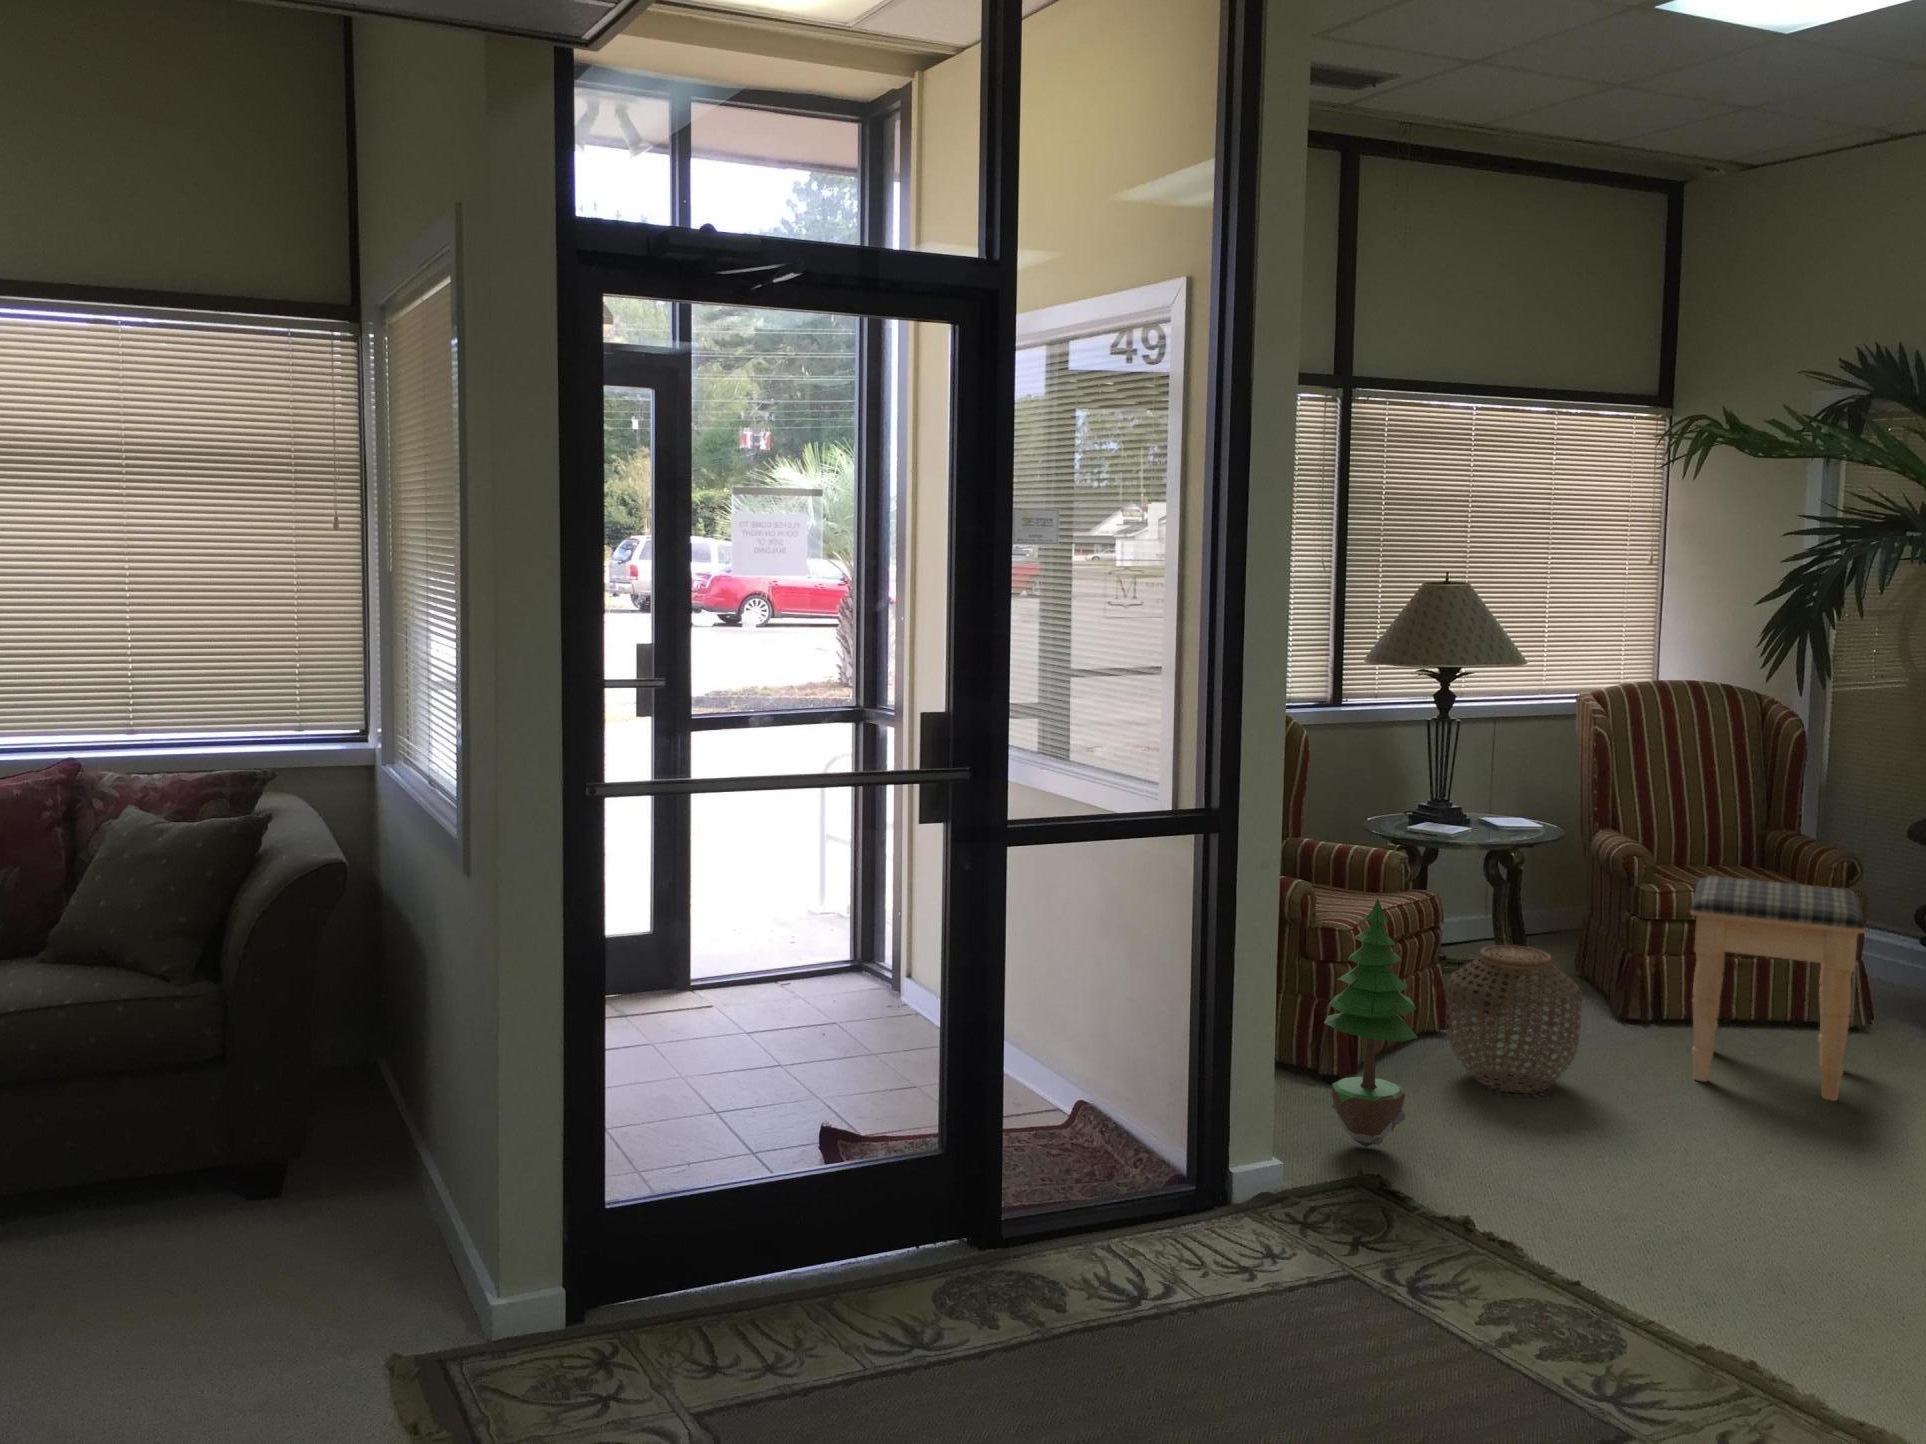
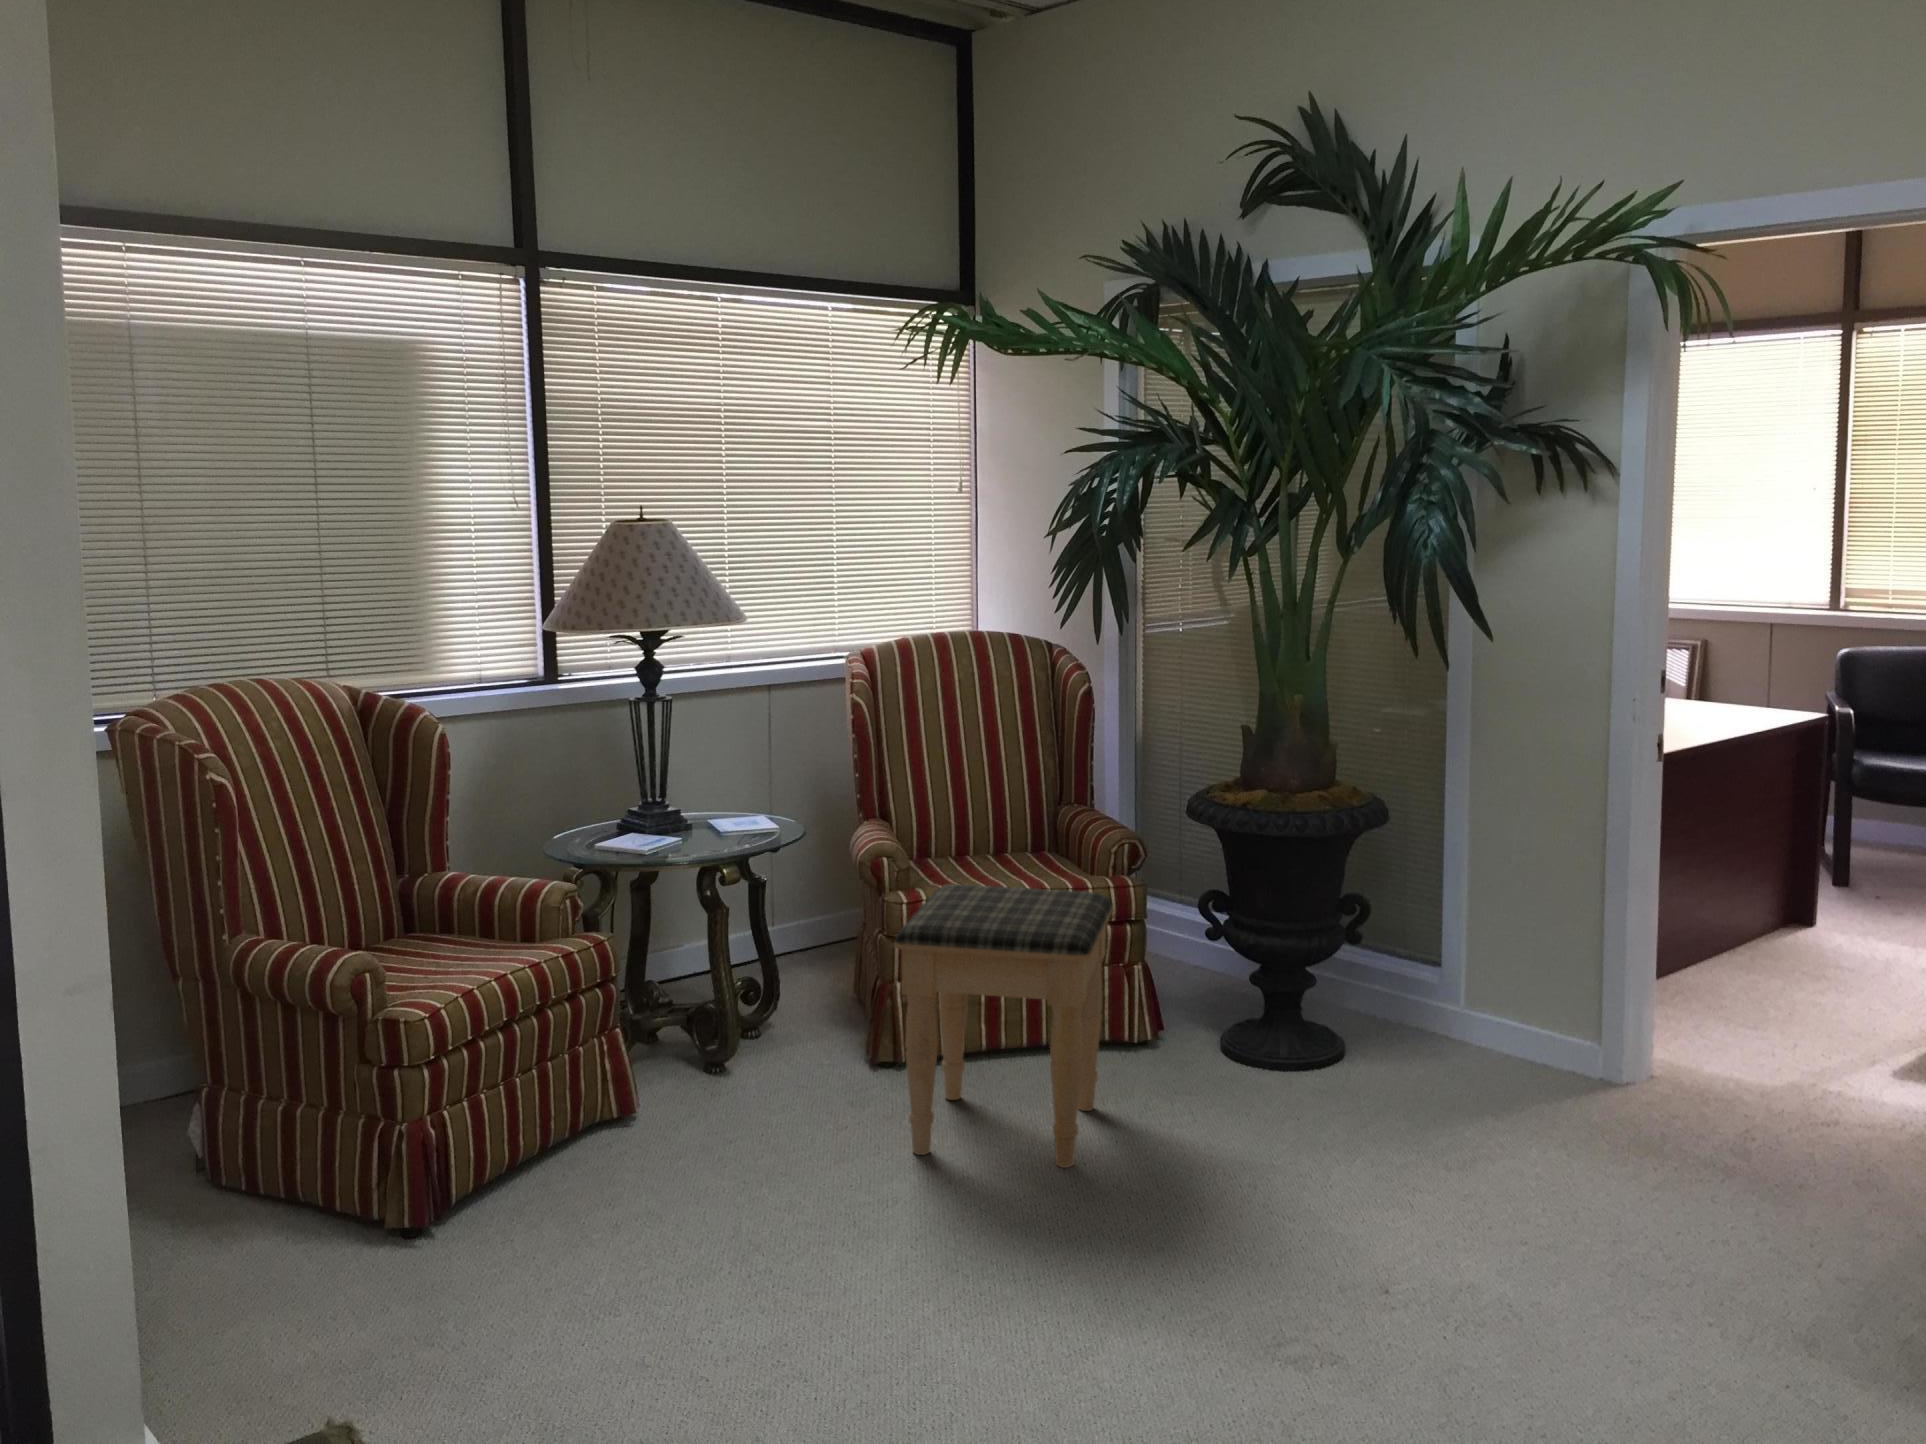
potted tree: present [1324,899,1418,1147] -> none [286,1001,431,1357]
woven basket: present [1446,945,1582,1093] -> none [577,1007,750,1209]

